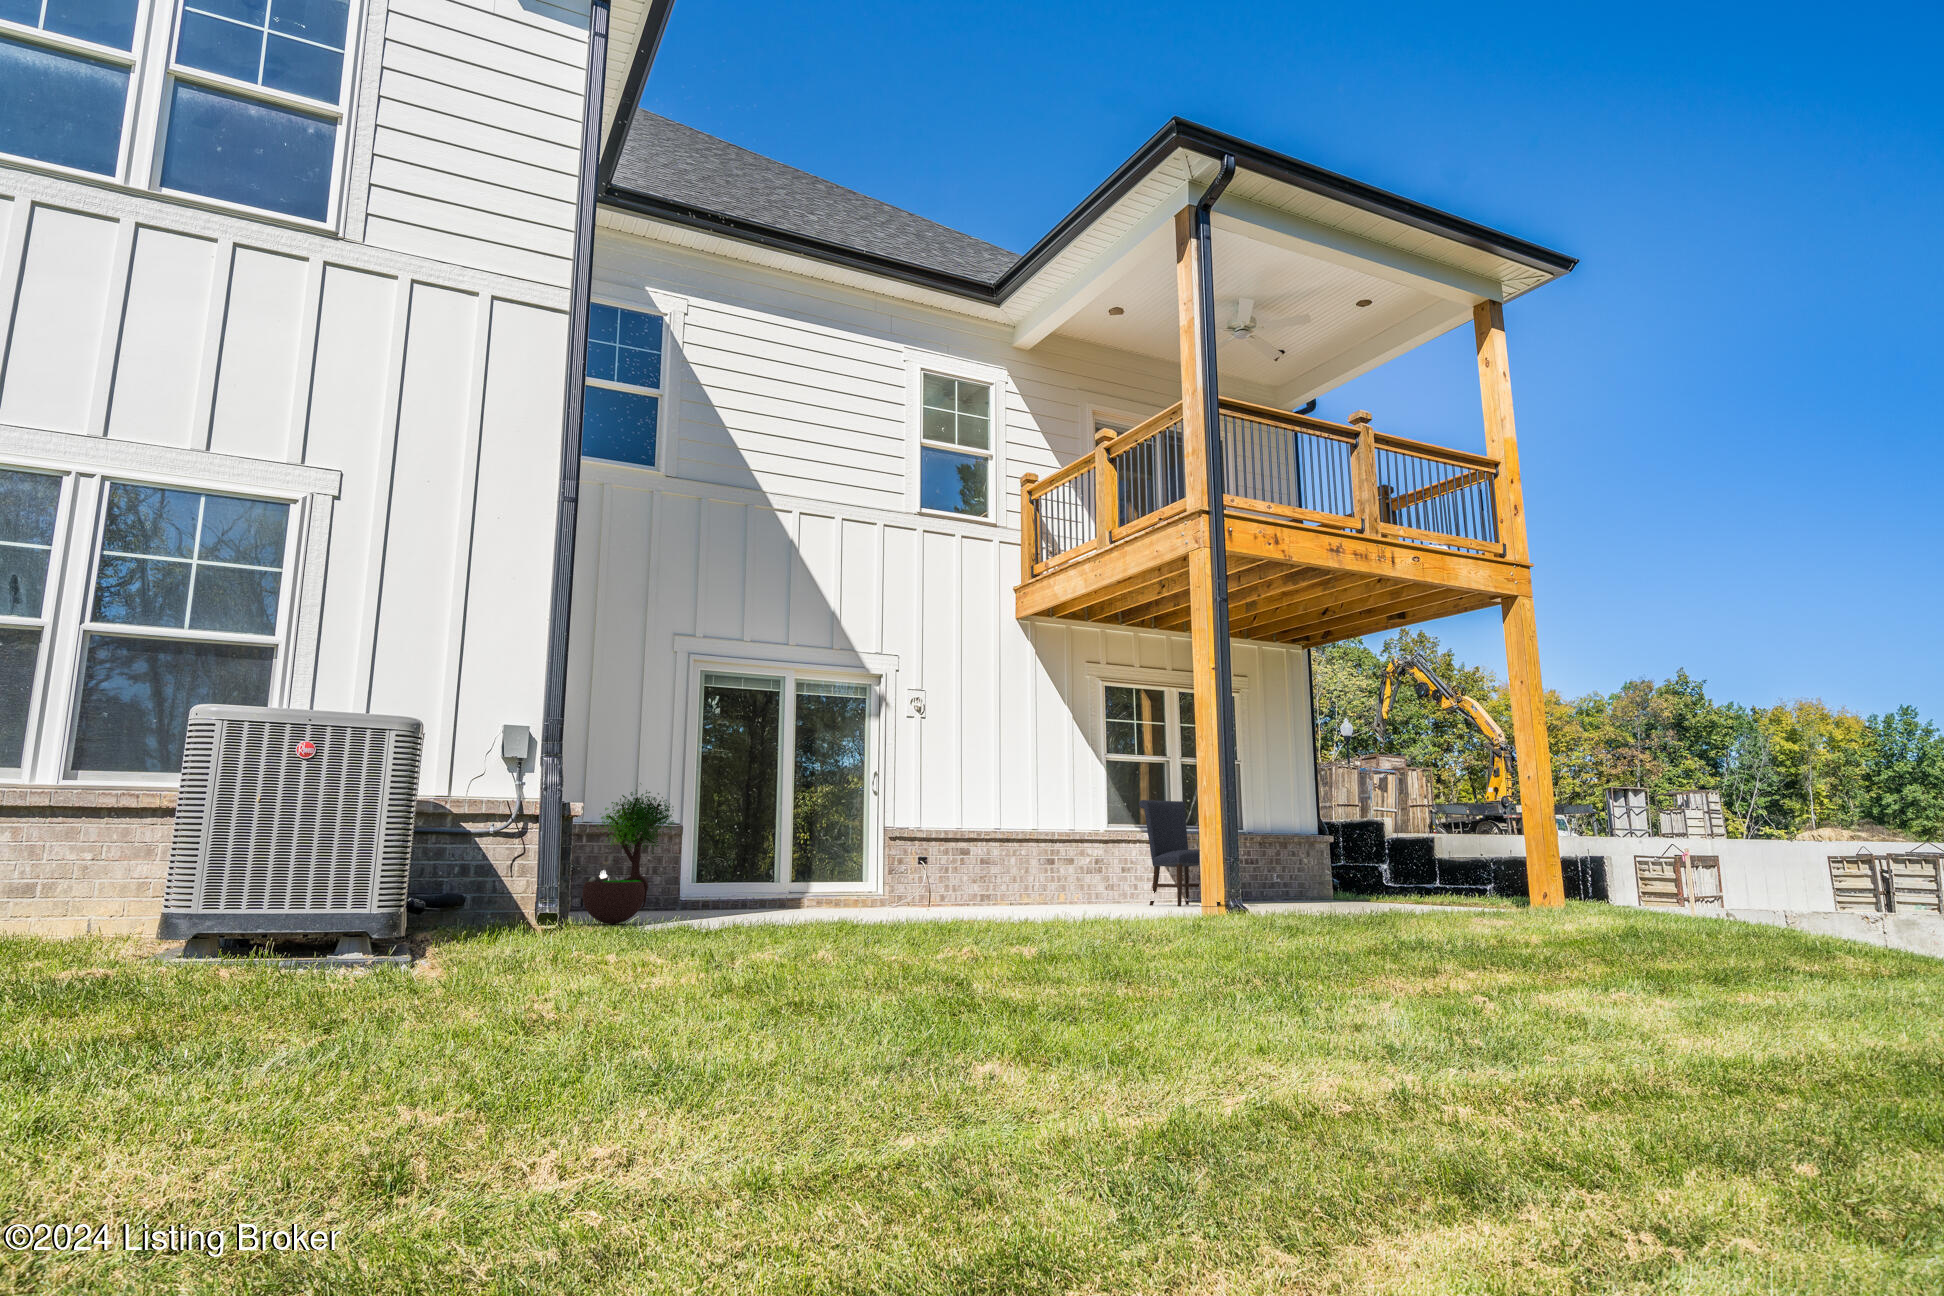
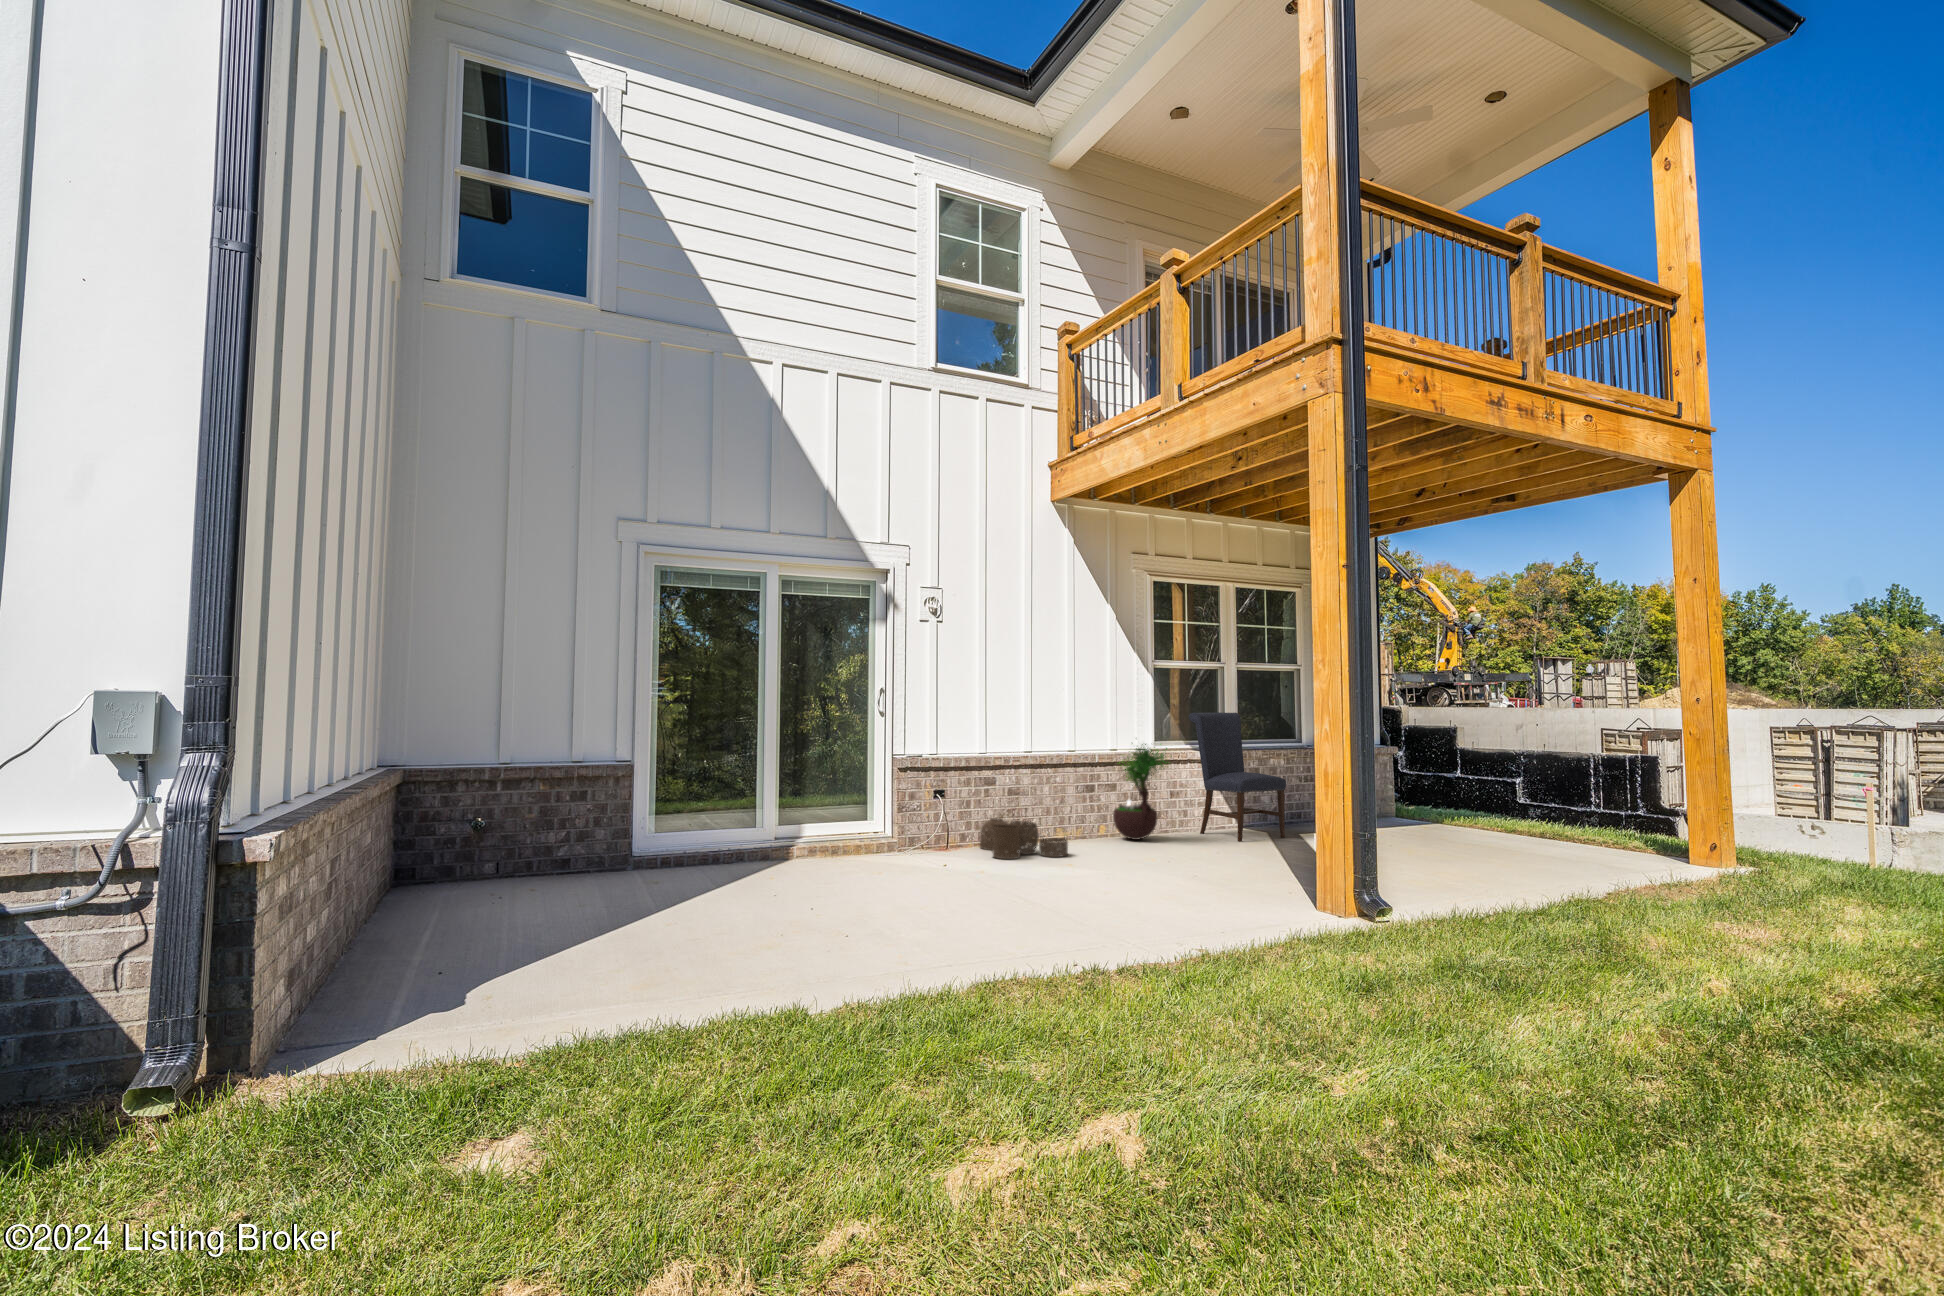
potted tree: present [582,783,674,924] -> present [1113,744,1168,840]
woven basket: none [957,878,1030,908] -> present [980,818,1068,859]

